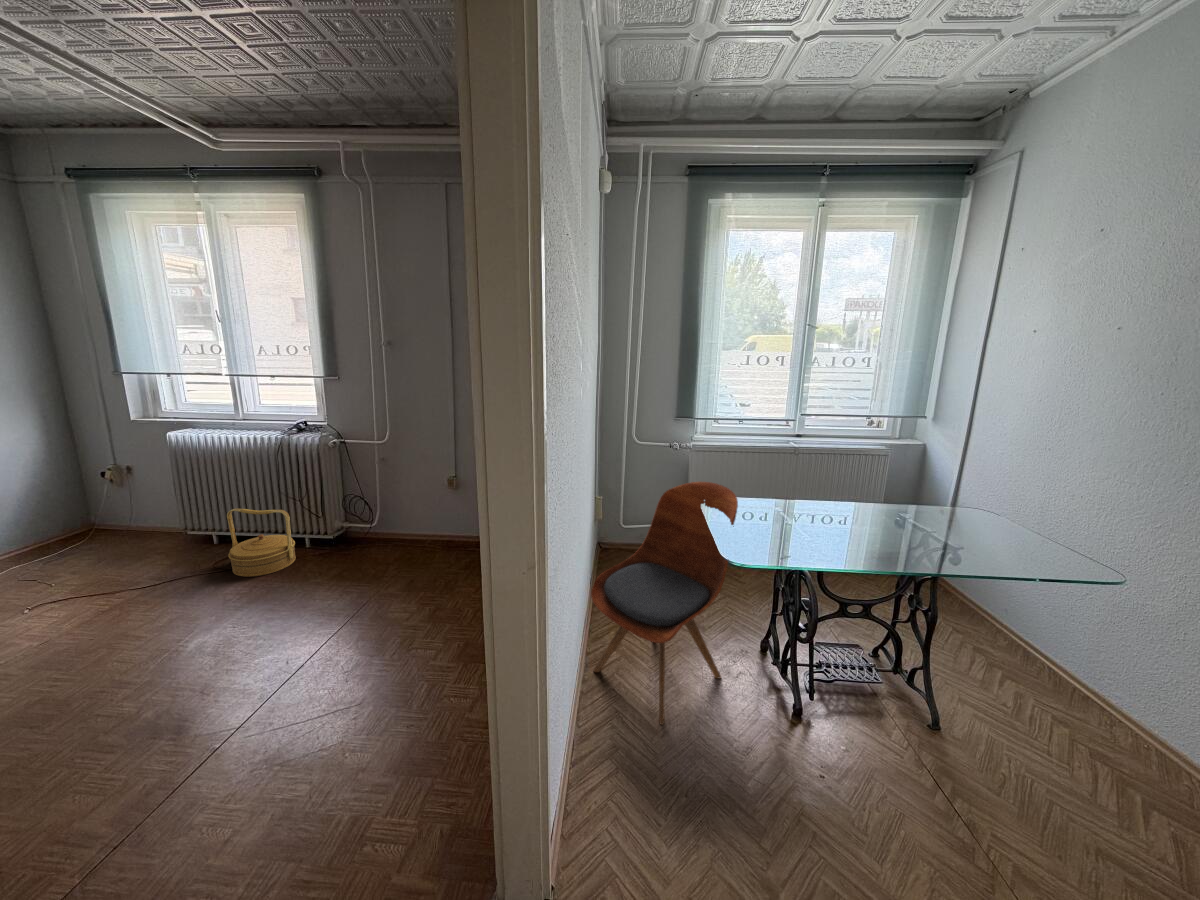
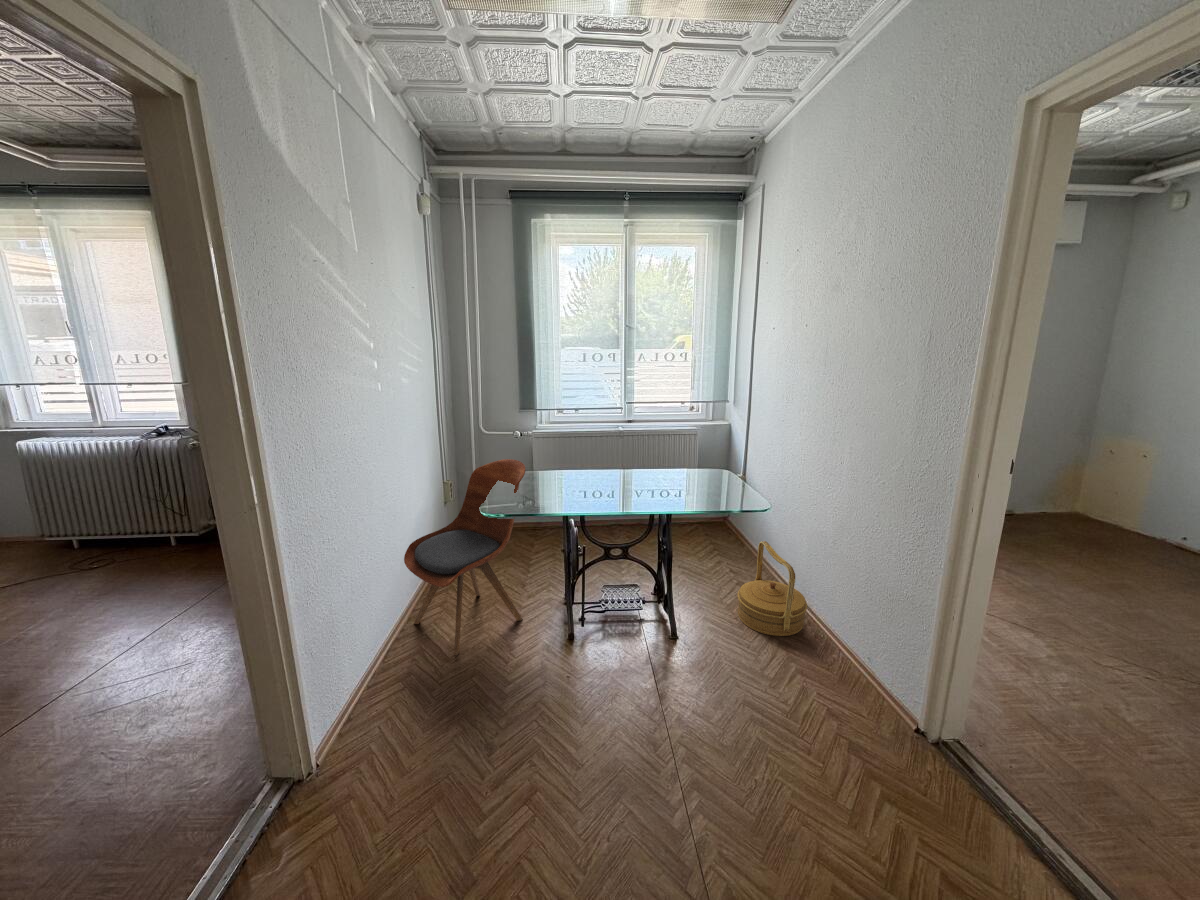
woven basket: present [227,508,296,577] -> present [737,541,807,636]

